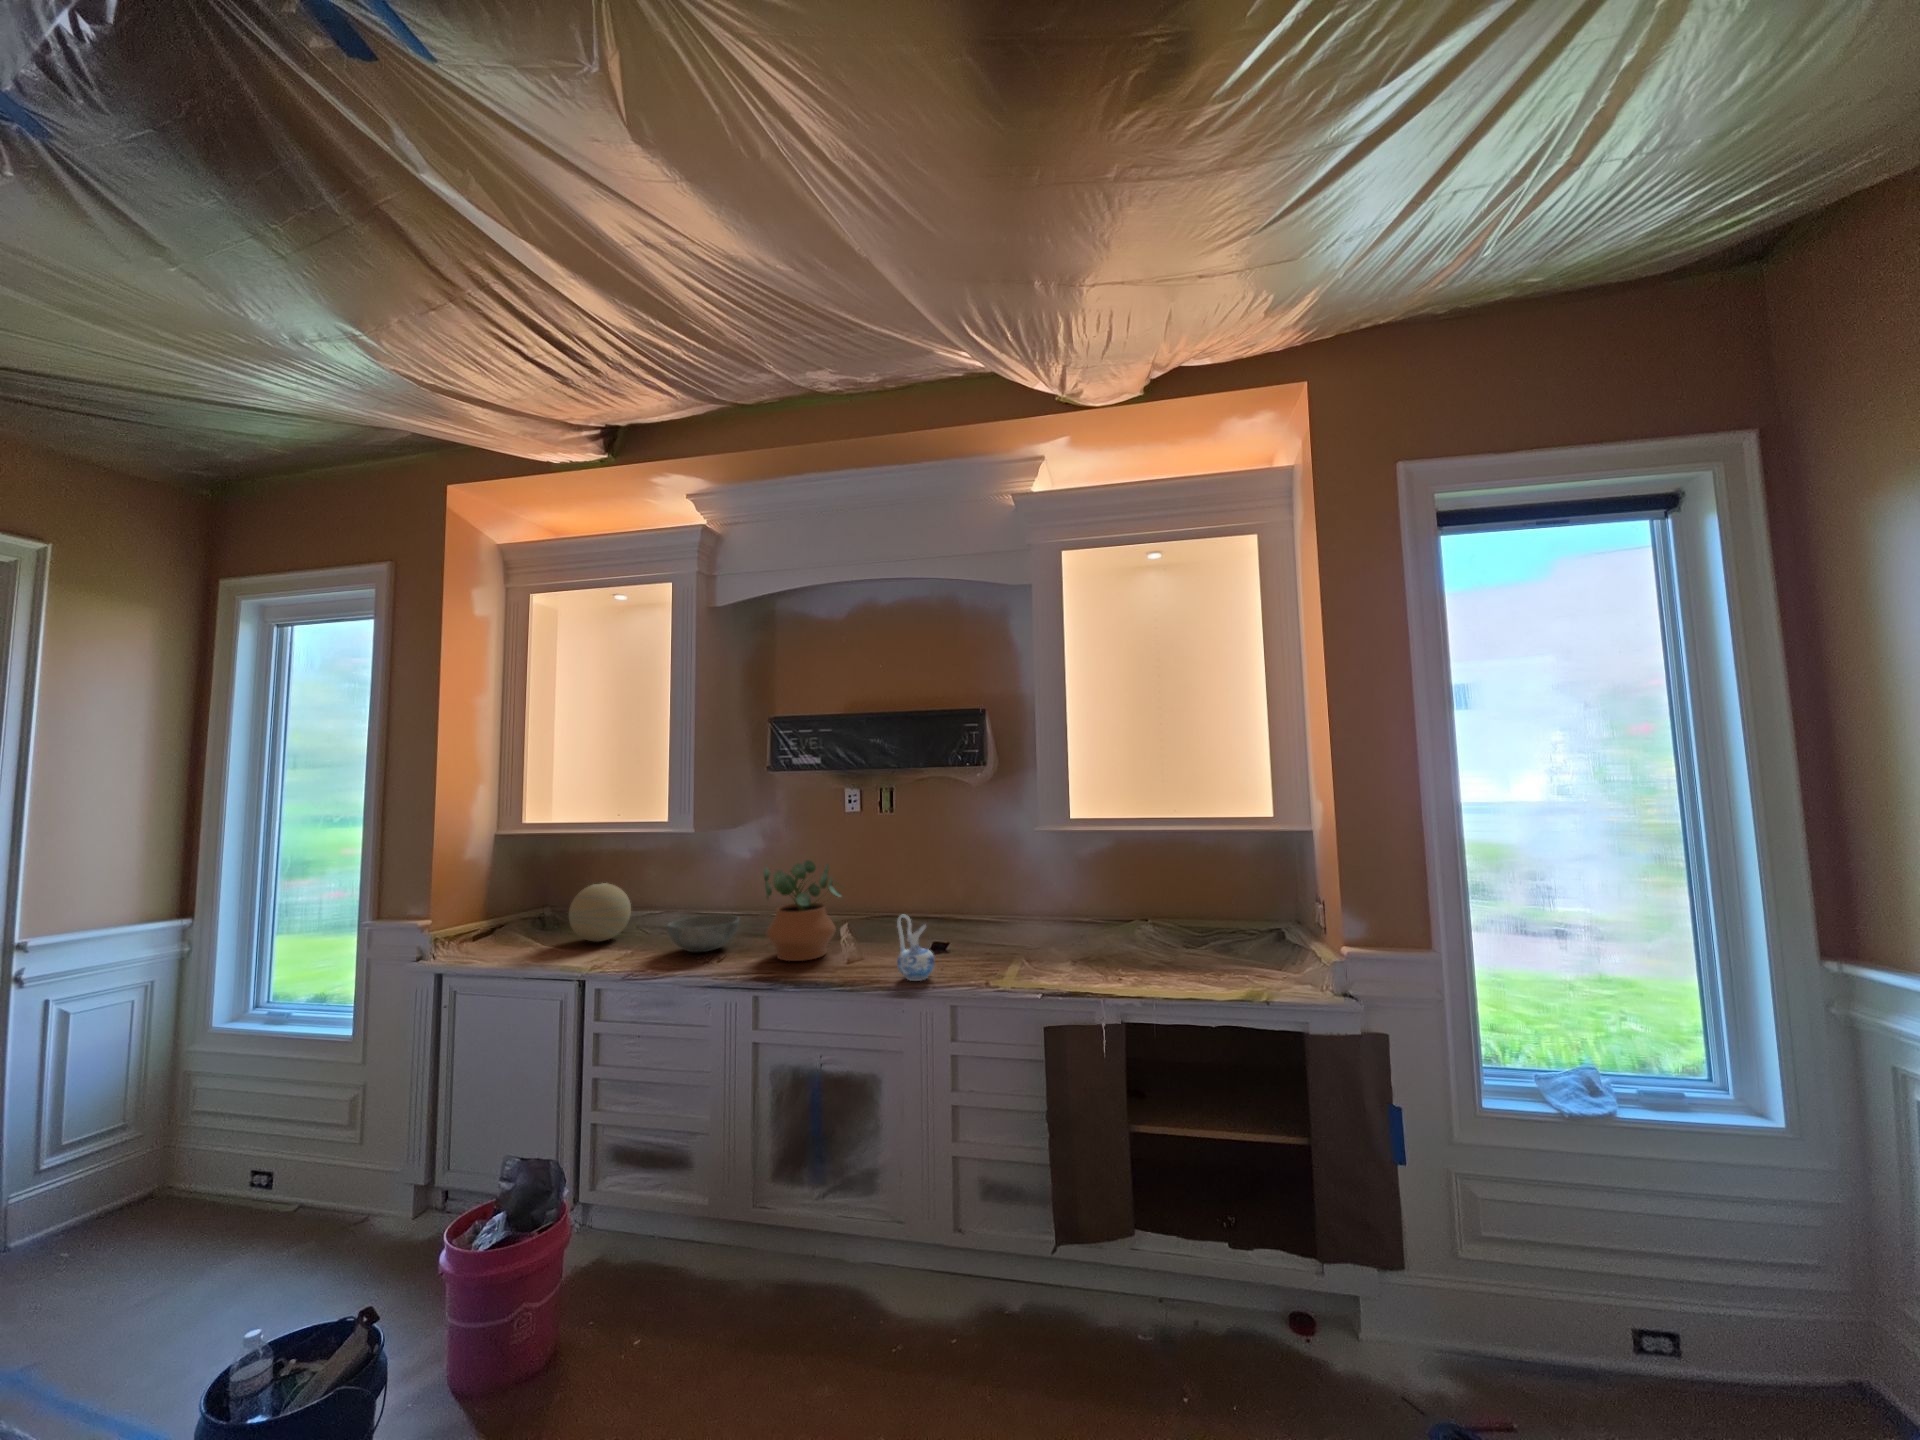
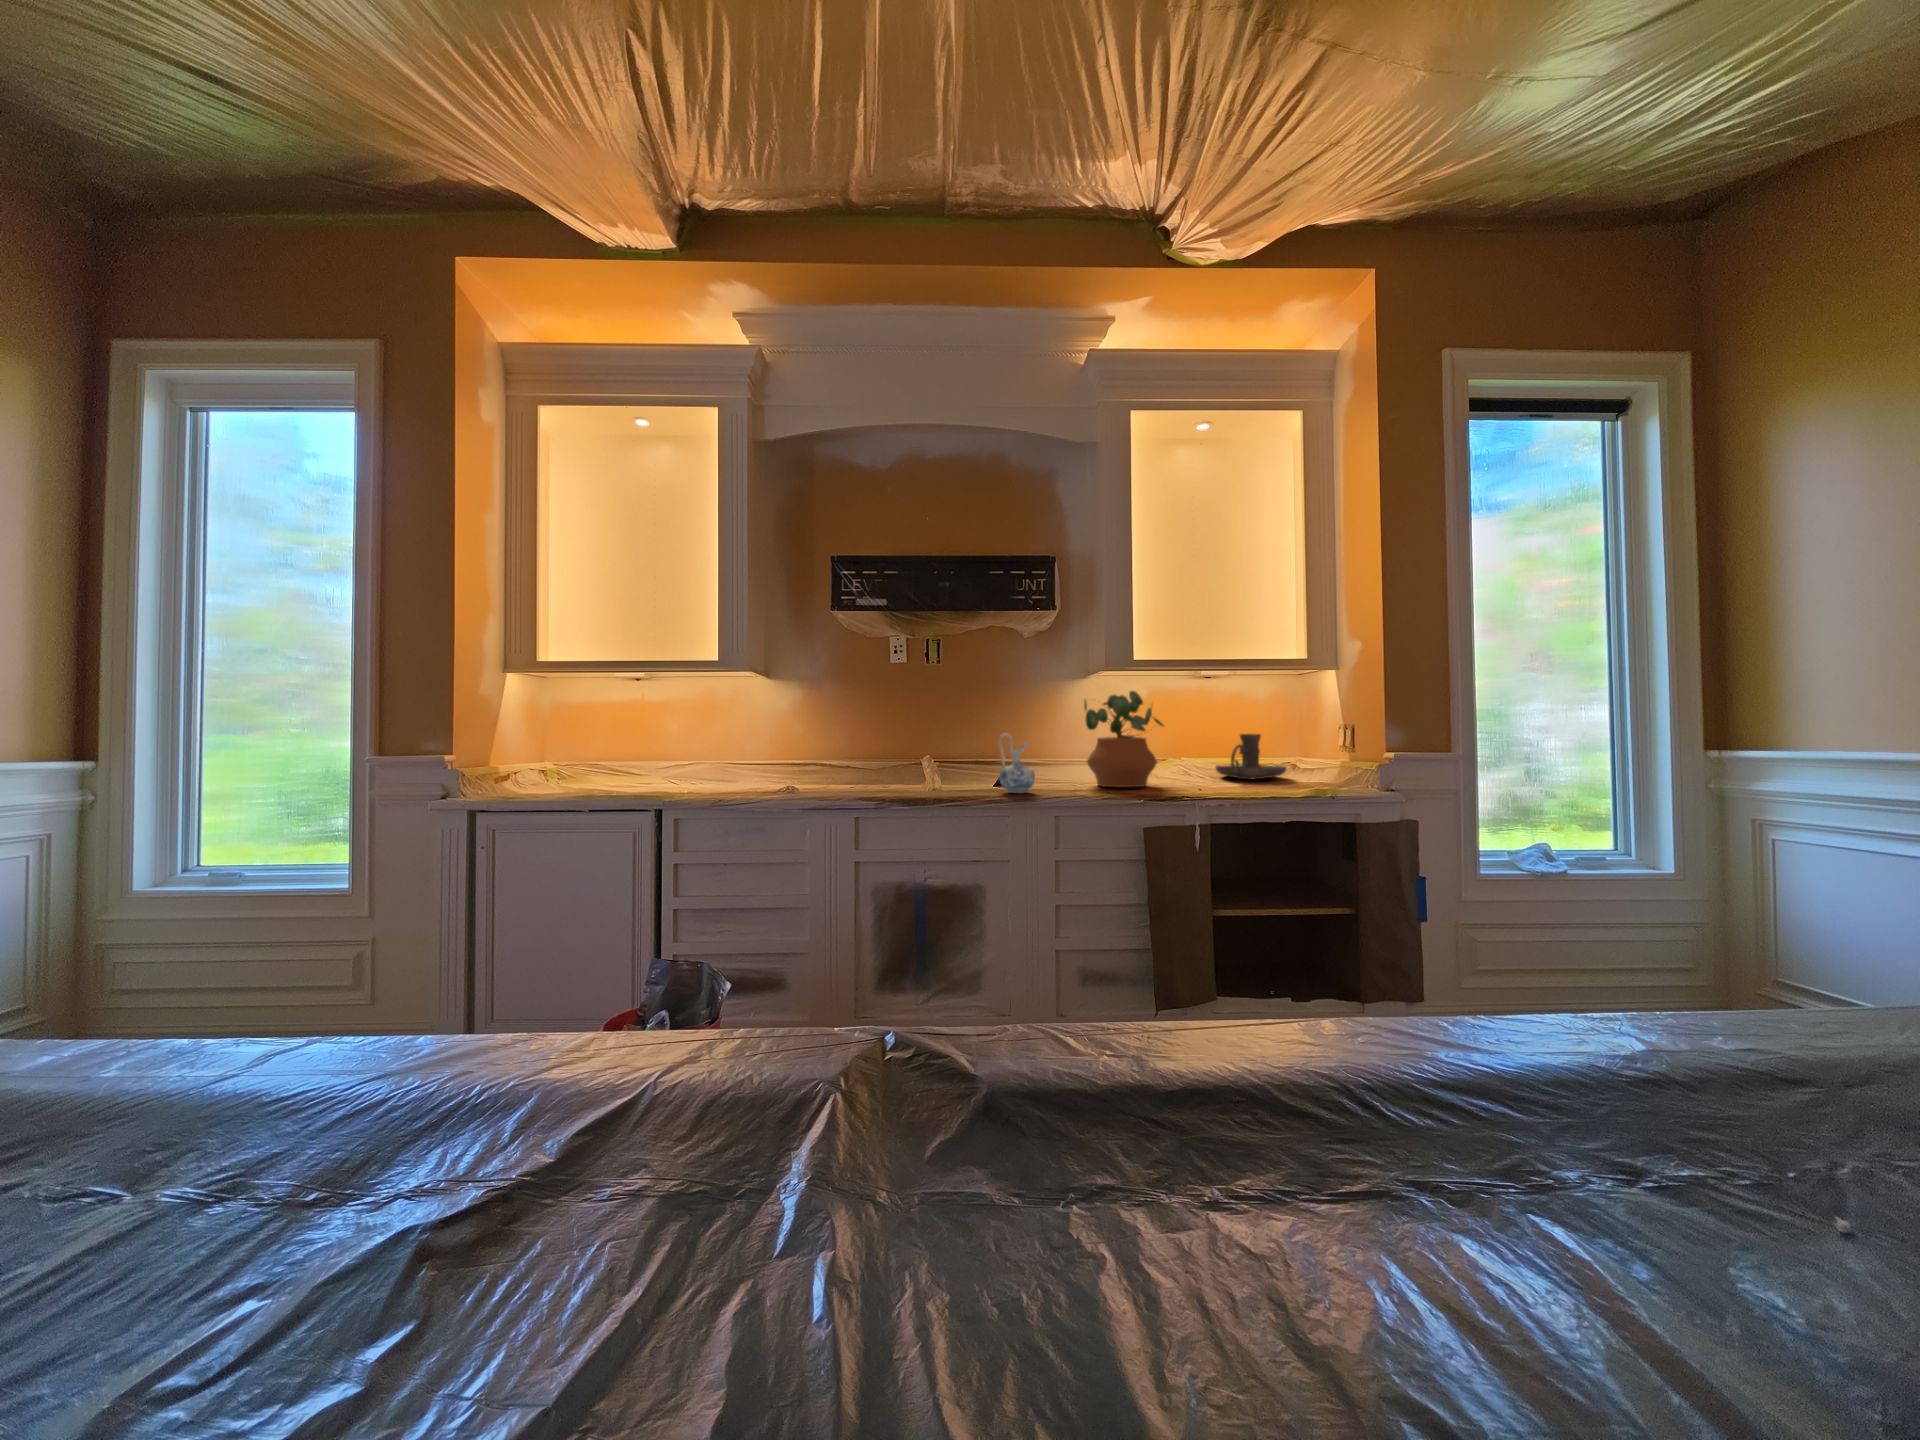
potted plant: present [764,860,841,961] -> present [1084,691,1163,787]
decorative orb: present [569,883,631,942] -> none [605,724,670,785]
candle holder: none [1162,905,1243,962] -> present [1215,734,1287,779]
bowl: present [667,914,739,952] -> none [733,754,806,787]

